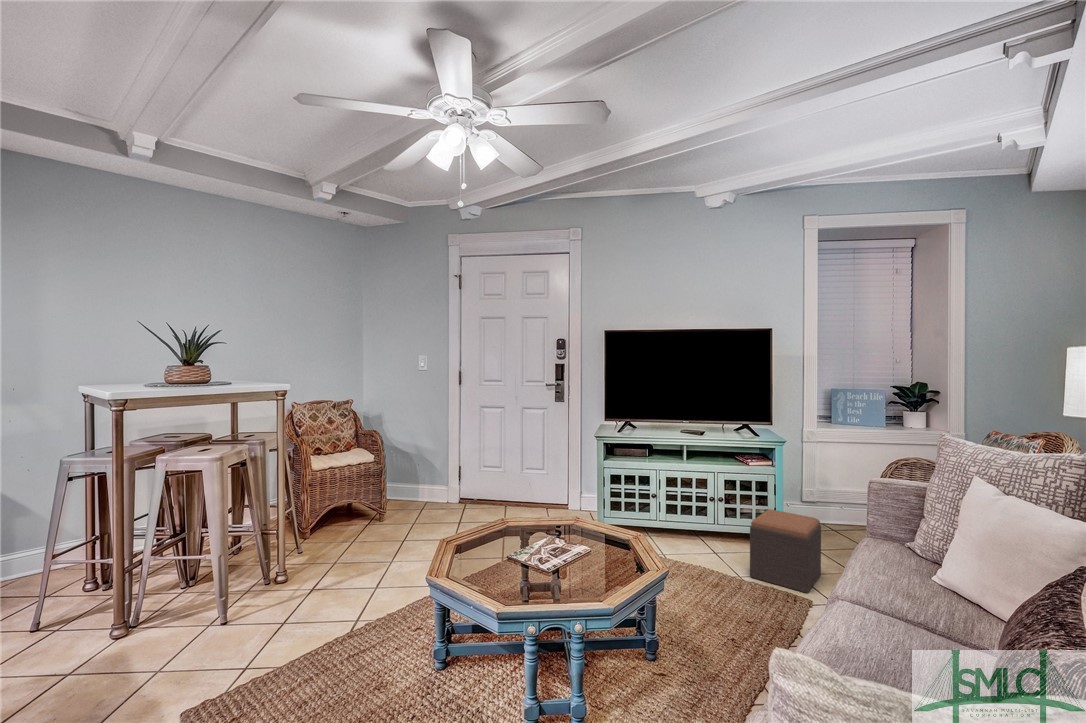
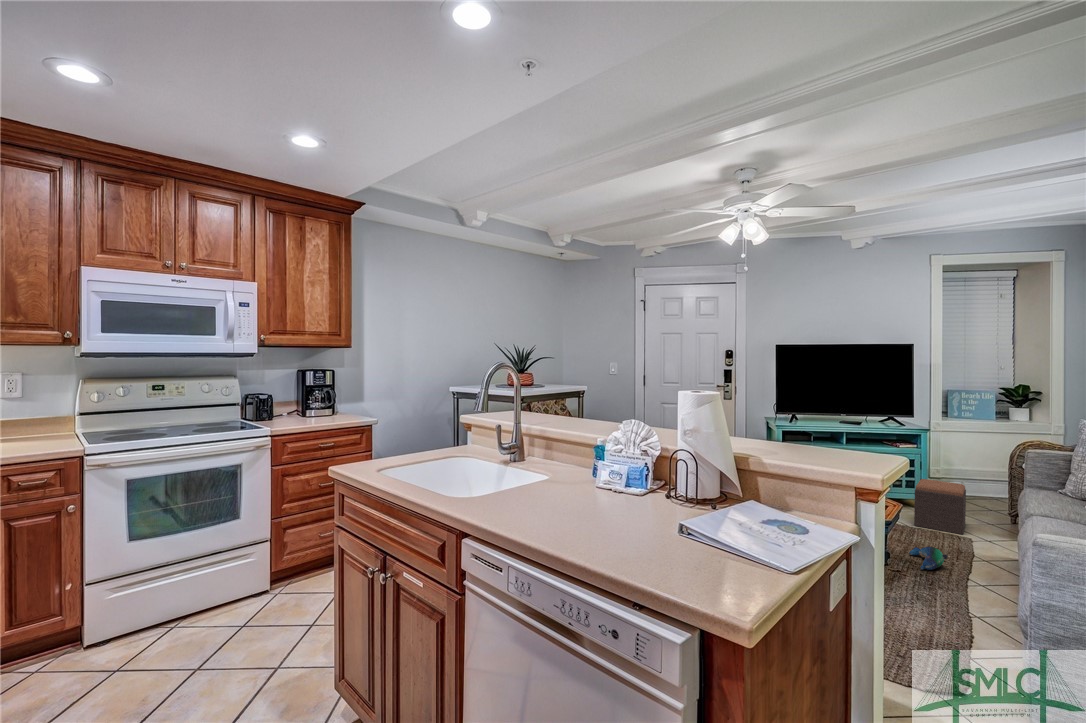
plush toy: none [699,623,745,670] -> present [909,547,948,570]

